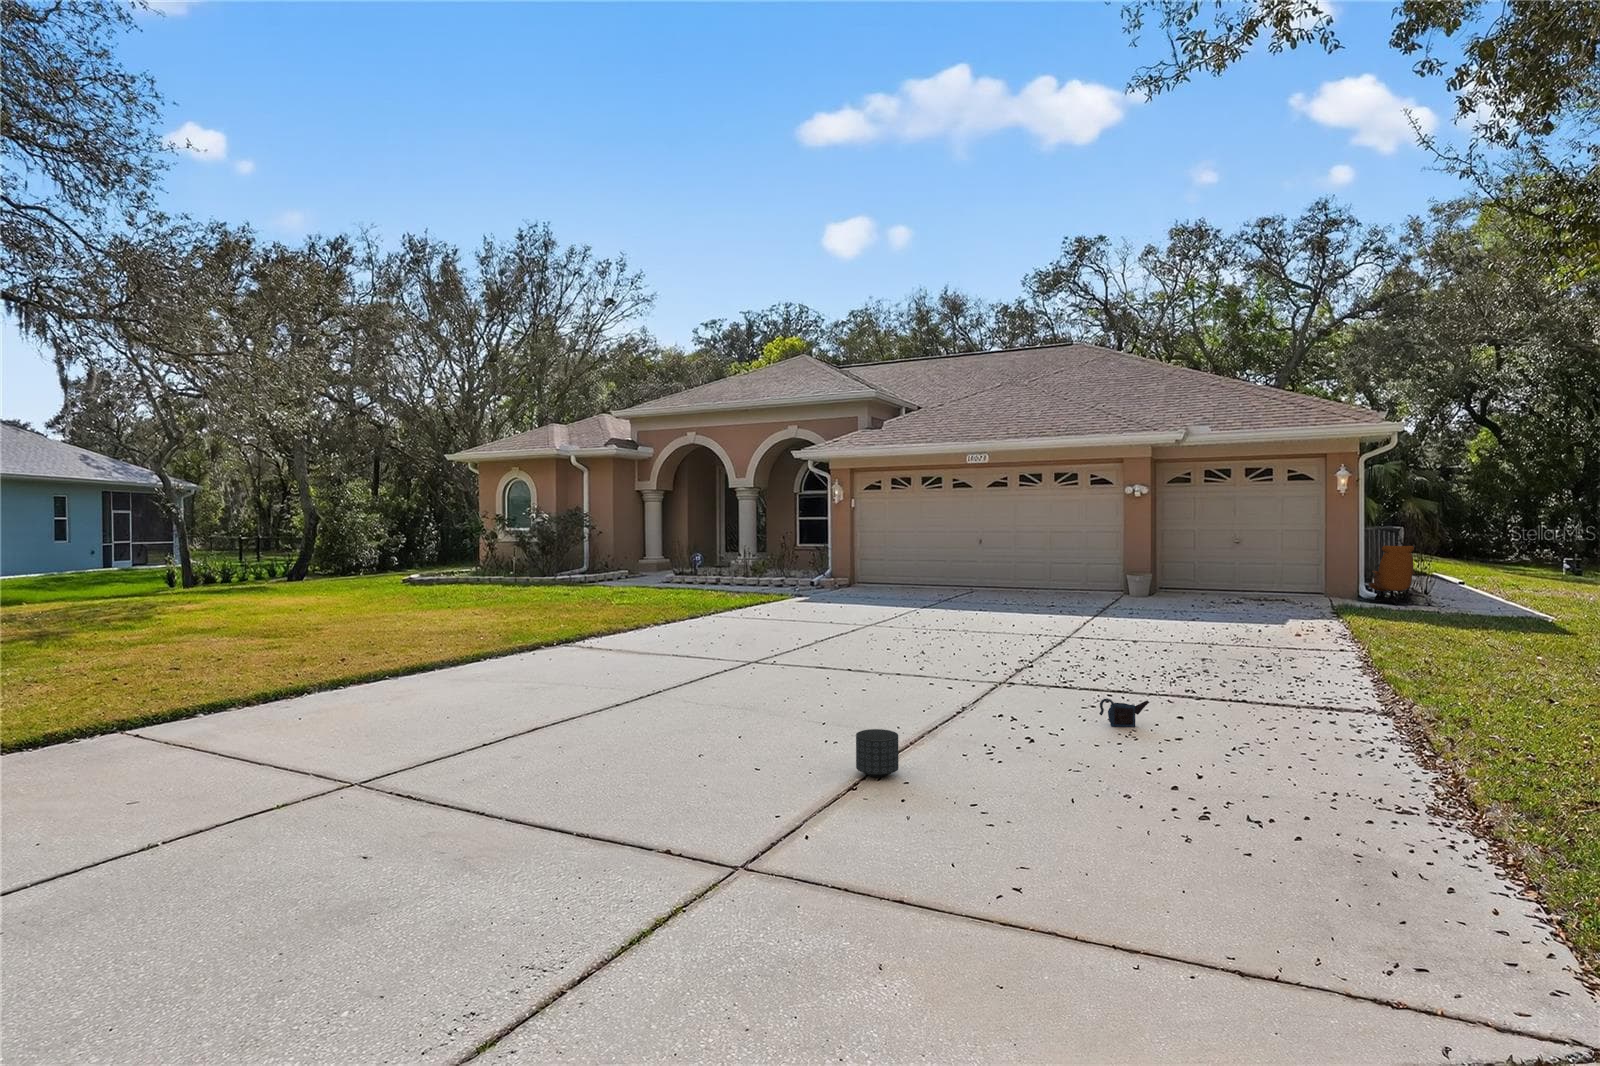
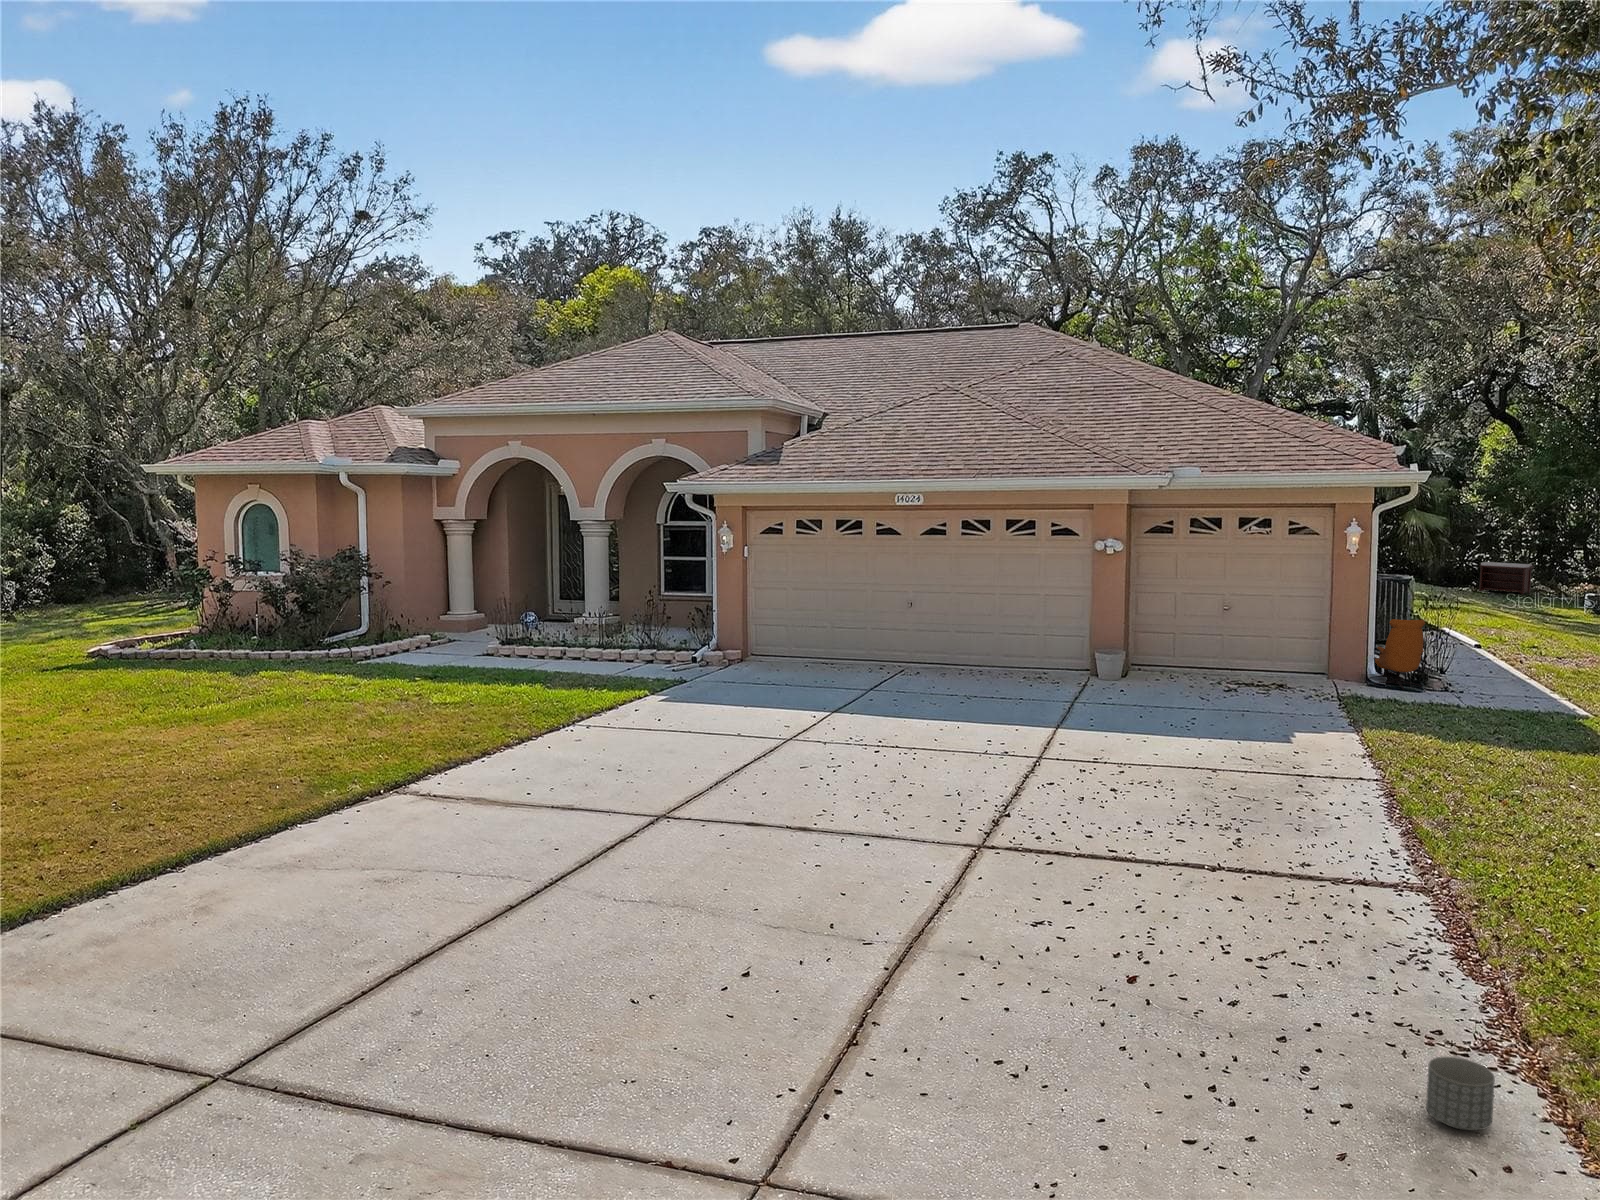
bench: none [1471,533,1521,559] -> present [1479,562,1534,594]
watering can: present [1099,699,1149,727] -> none [1108,893,1163,925]
planter: present [856,729,899,777] -> present [1426,1057,1495,1130]

